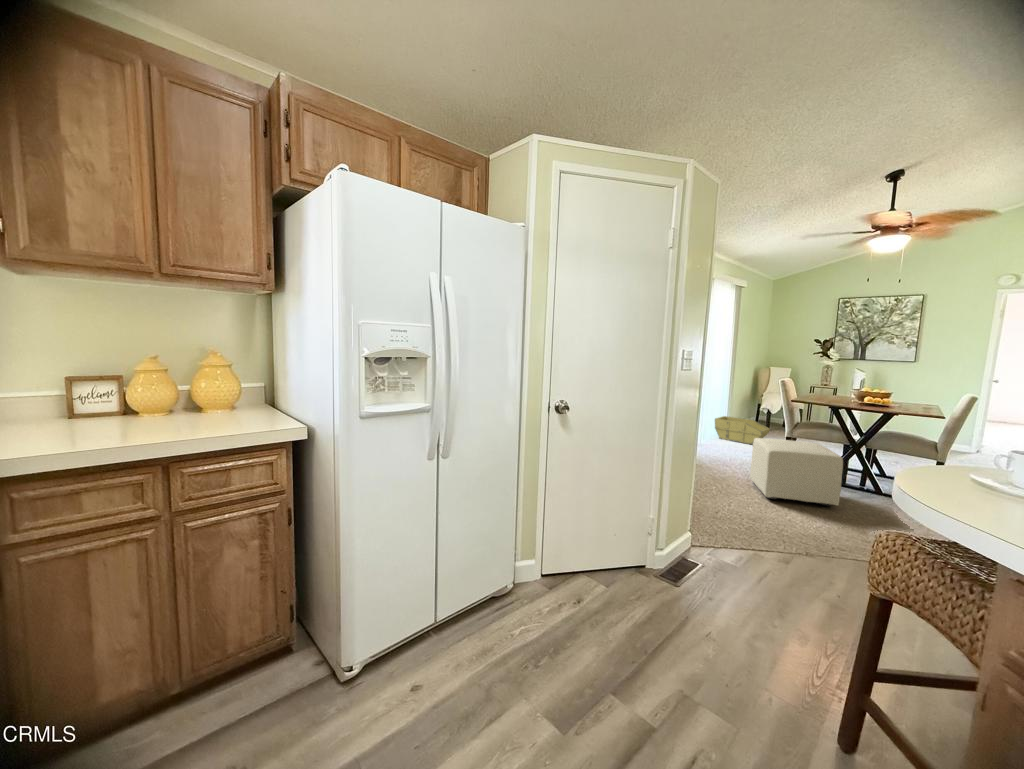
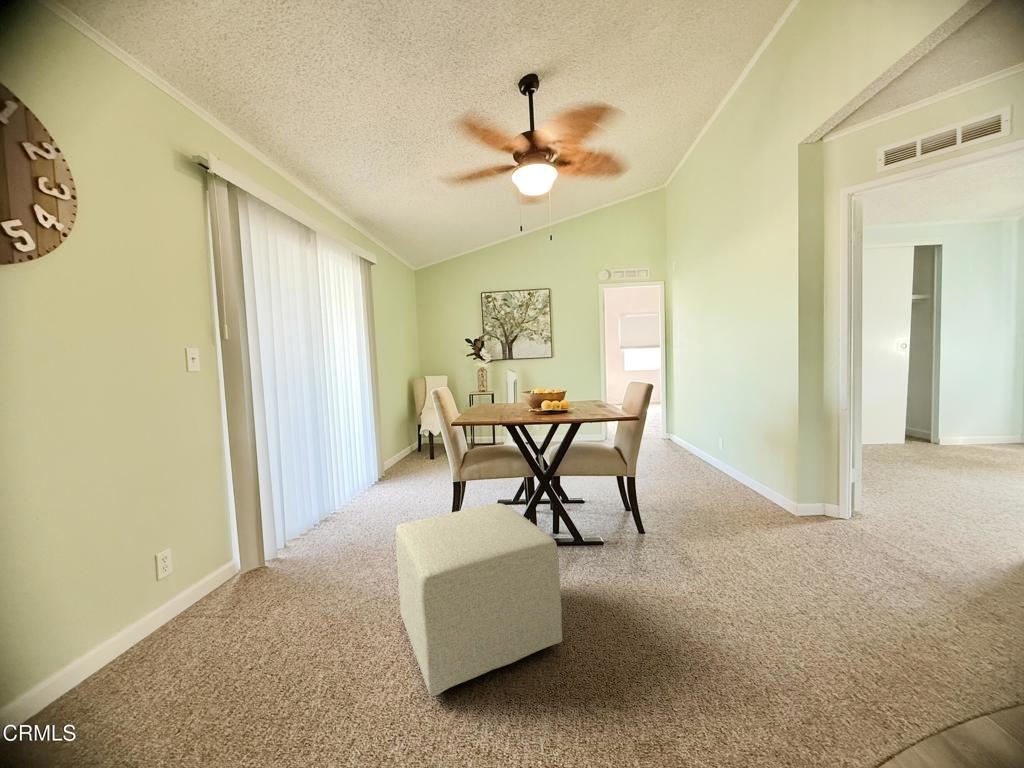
storage bin: present [715,416,770,445] -> none [355,455,433,496]

